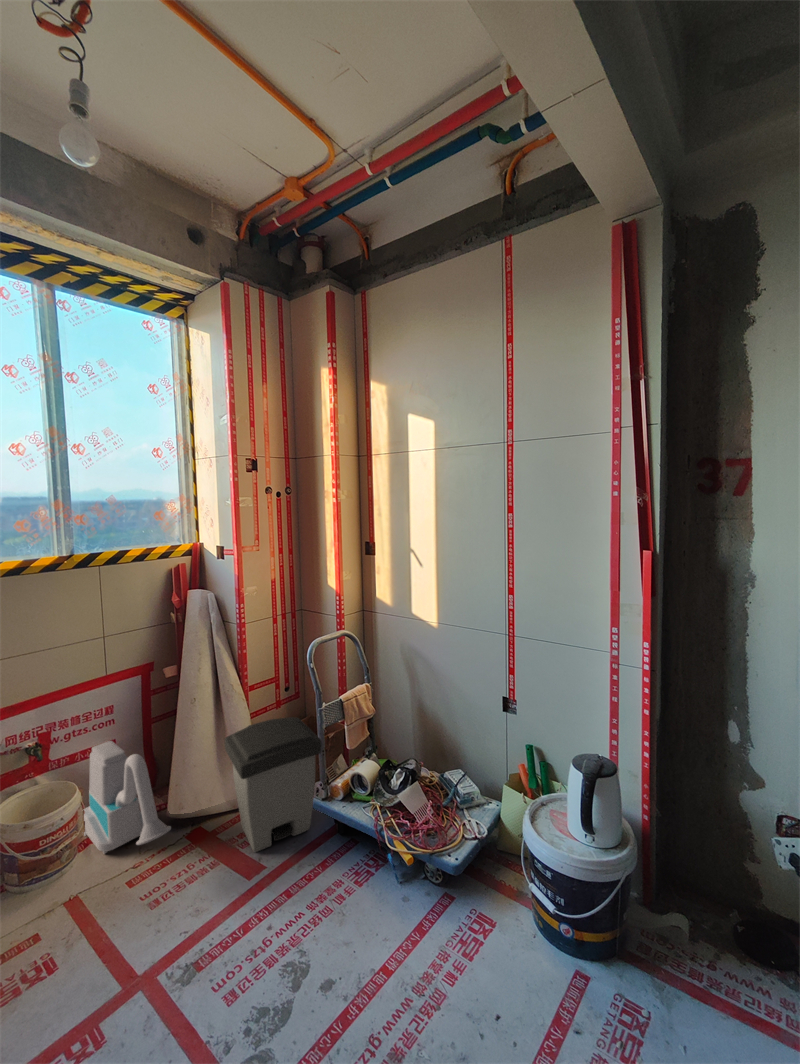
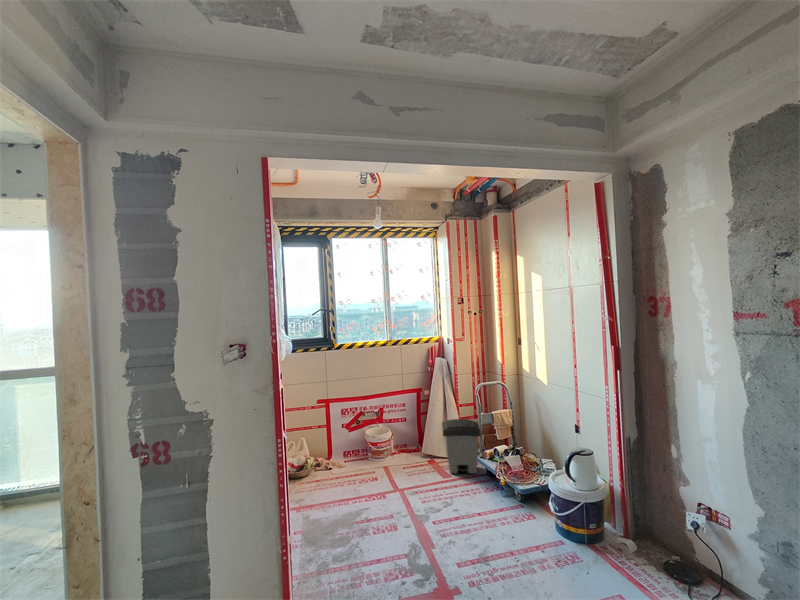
vacuum cleaner: present [84,741,171,854] -> none [393,417,418,459]

